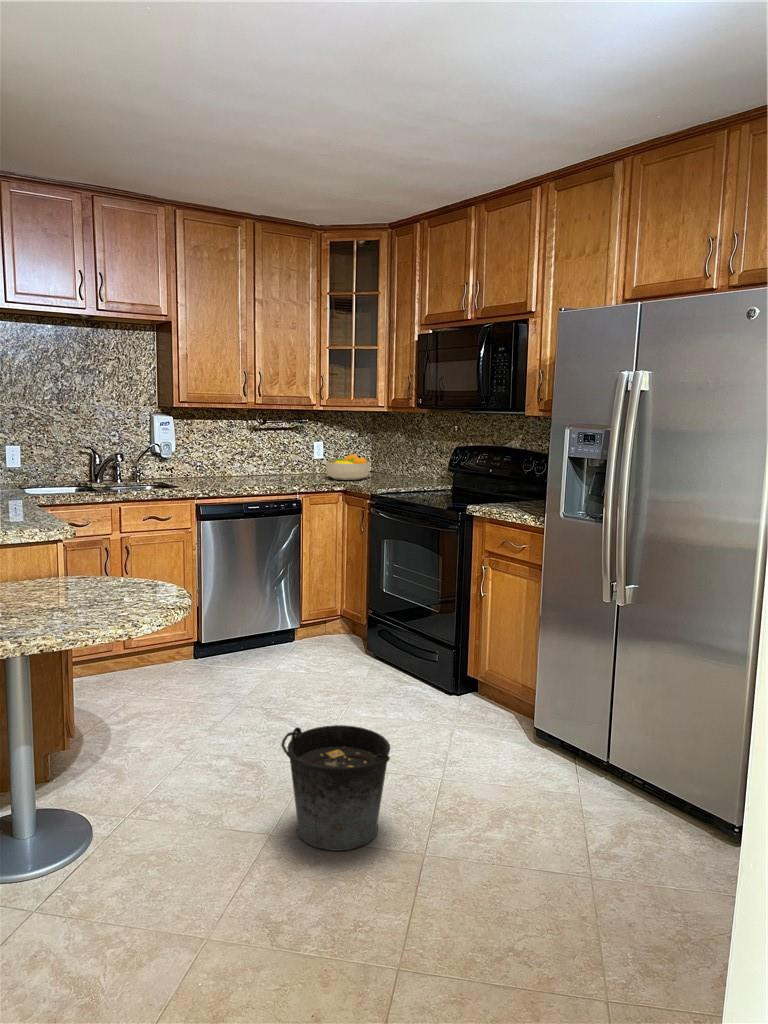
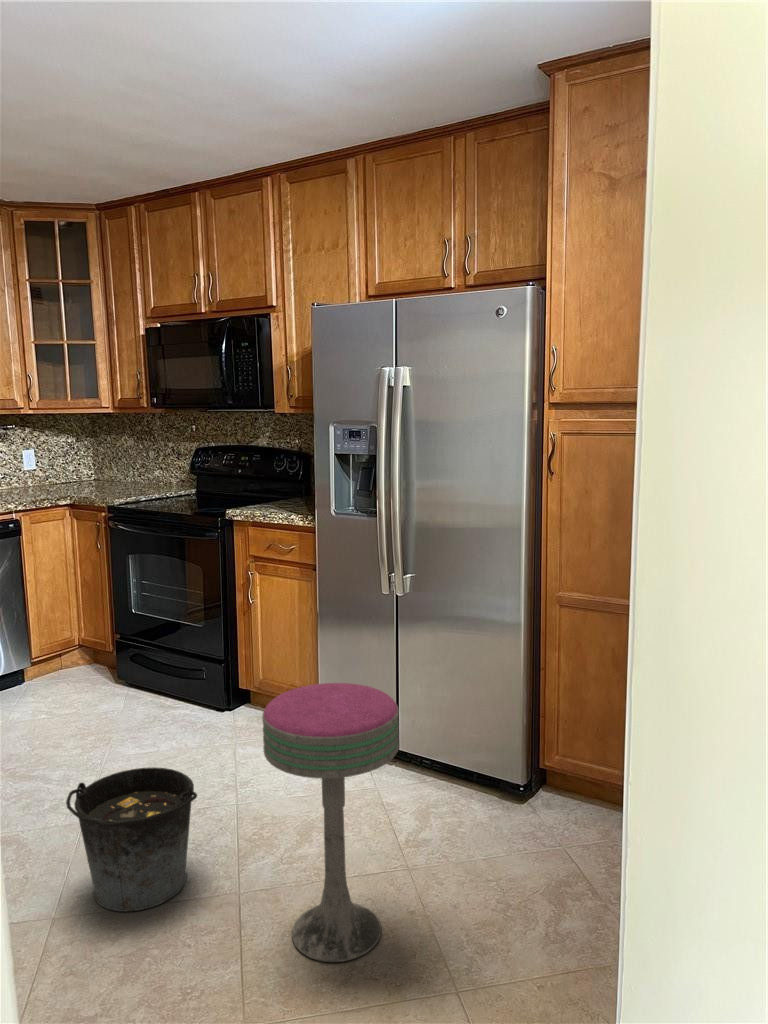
fruit bowl: present [326,454,370,480] -> none [41,462,96,492]
bar stool: none [440,674,577,948] -> present [262,683,399,962]

